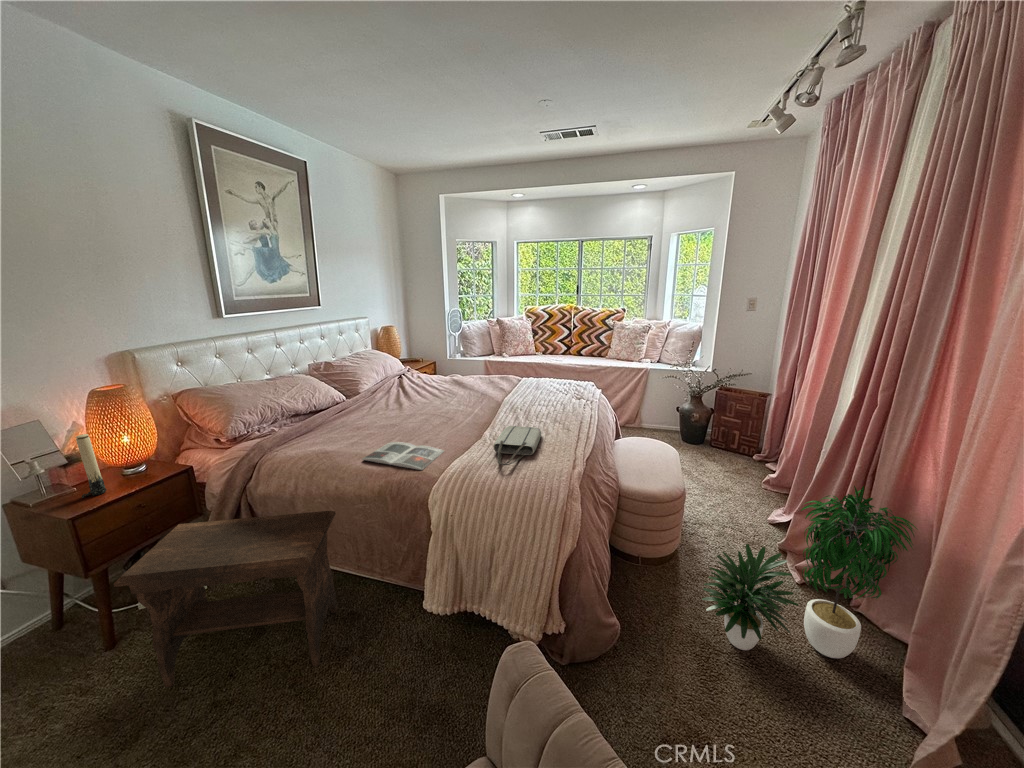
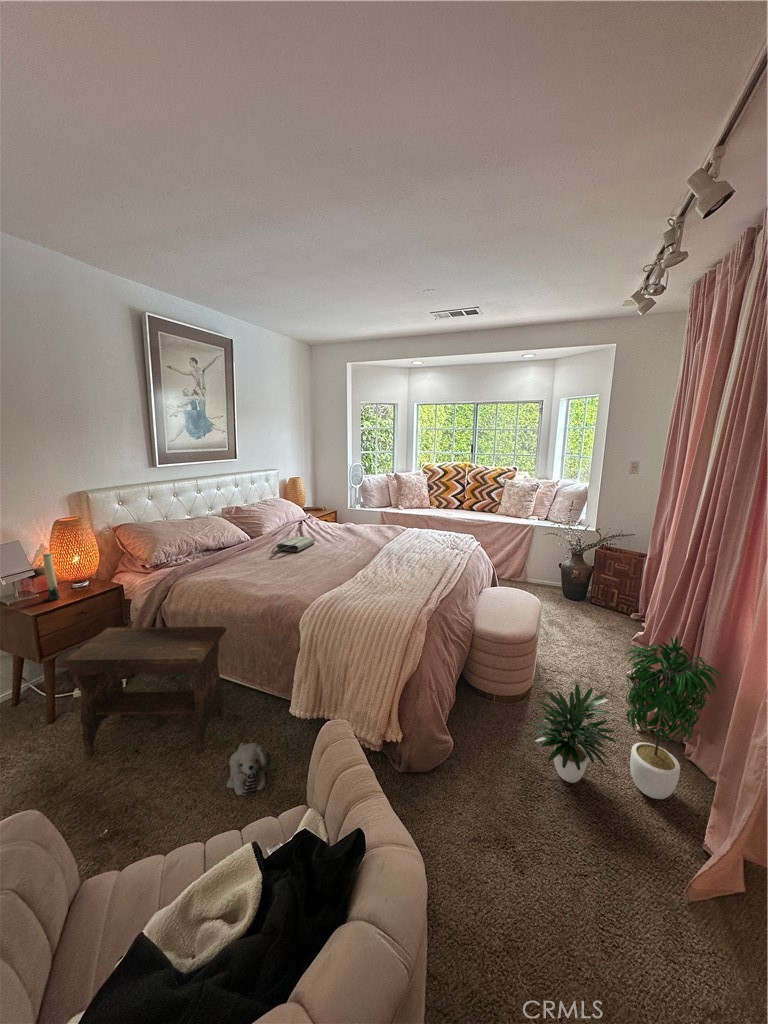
tote bag: present [494,426,541,465] -> present [271,536,315,554]
magazine: present [362,442,444,470] -> none [252,575,321,598]
plush toy: none [356,648,409,717] -> present [227,743,271,796]

